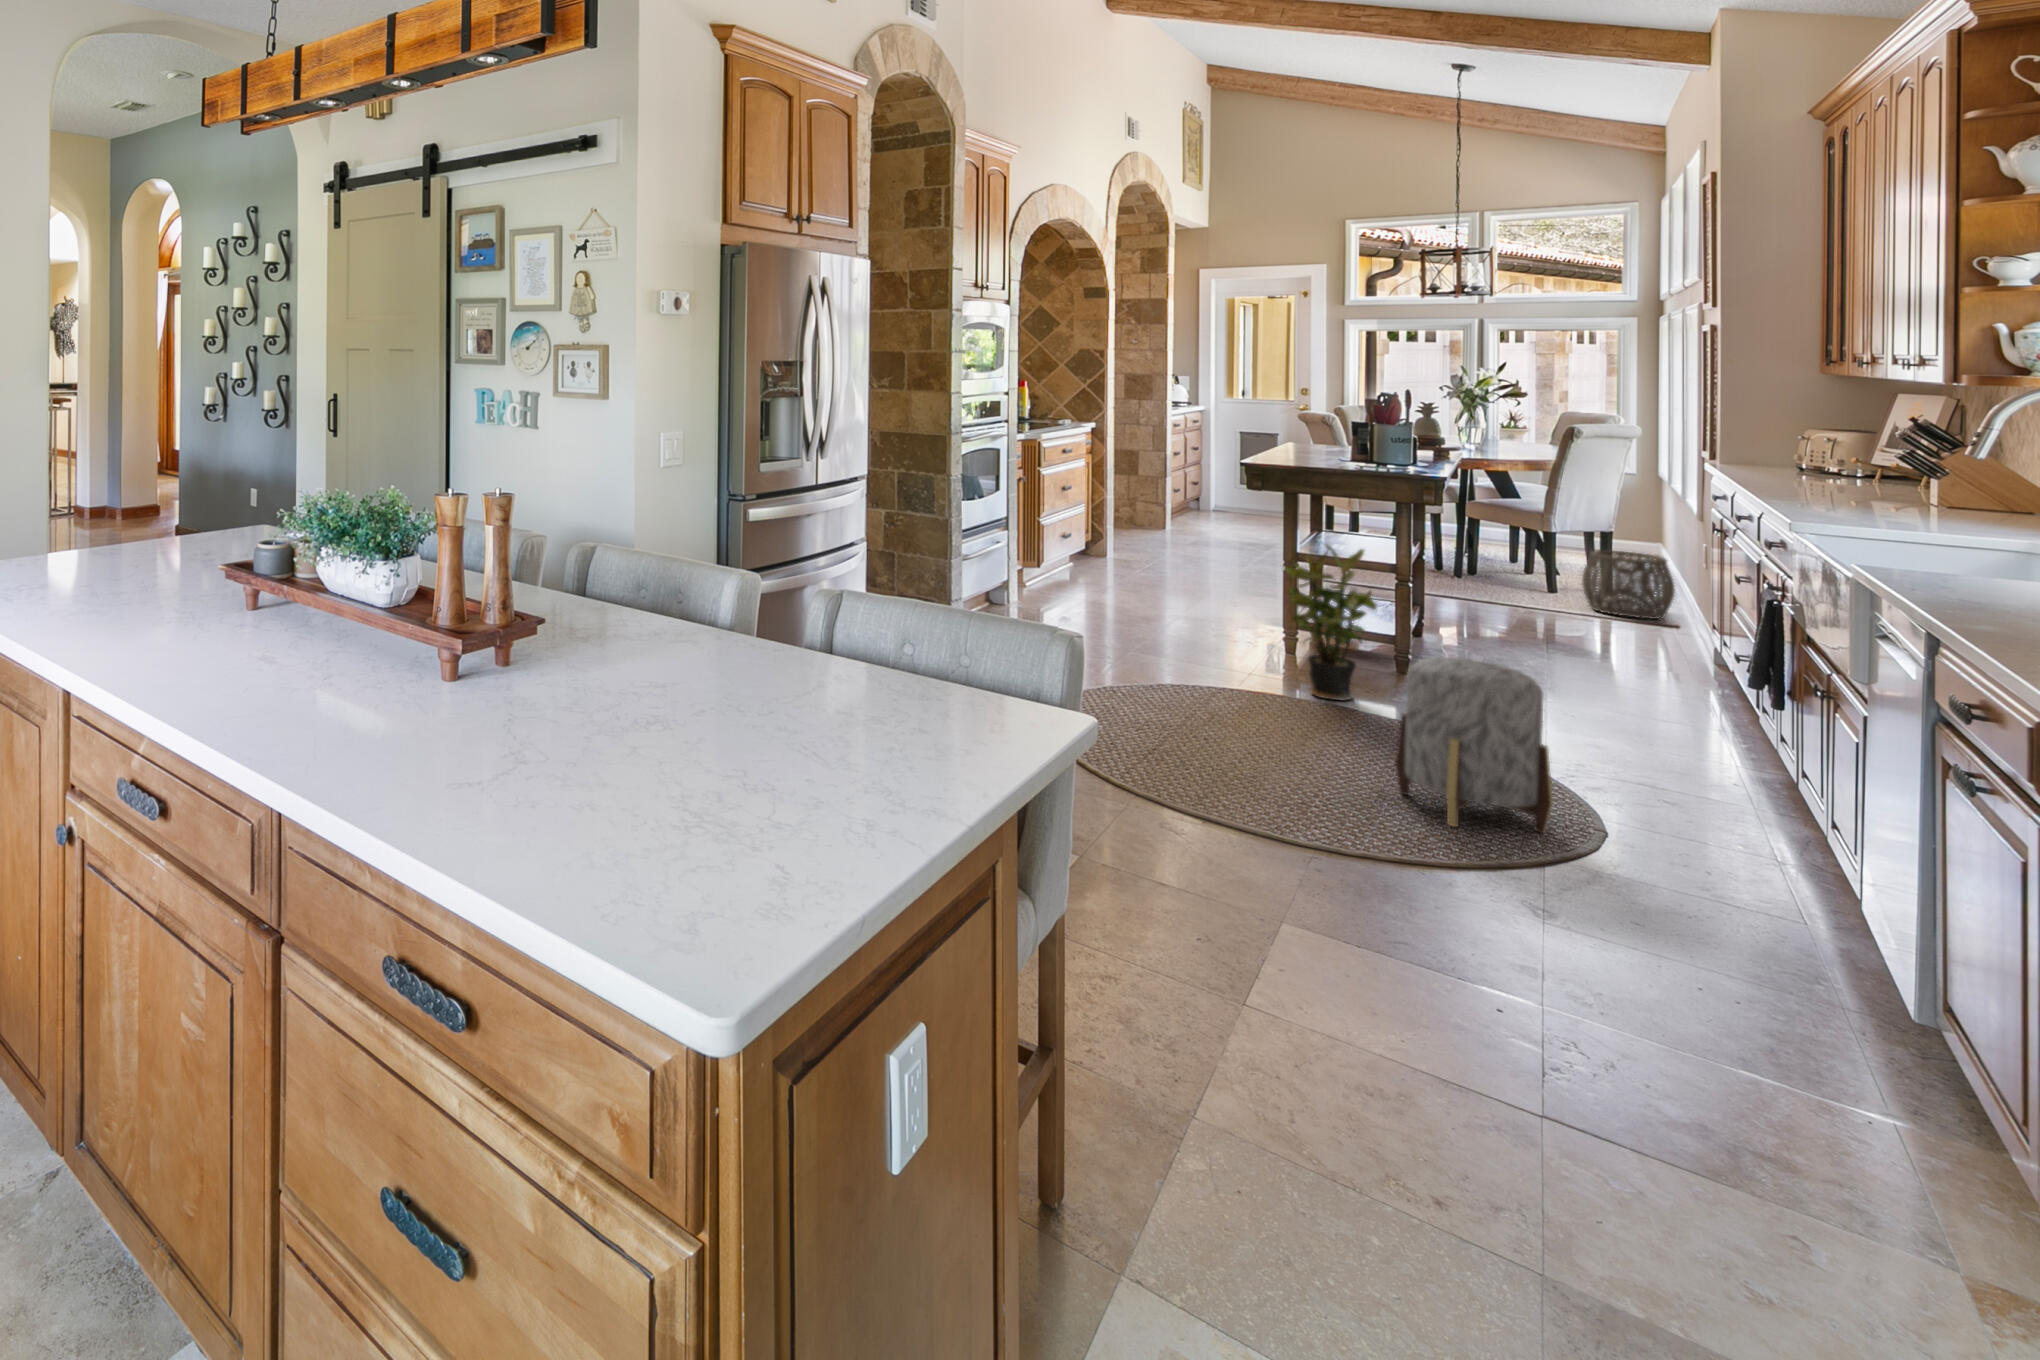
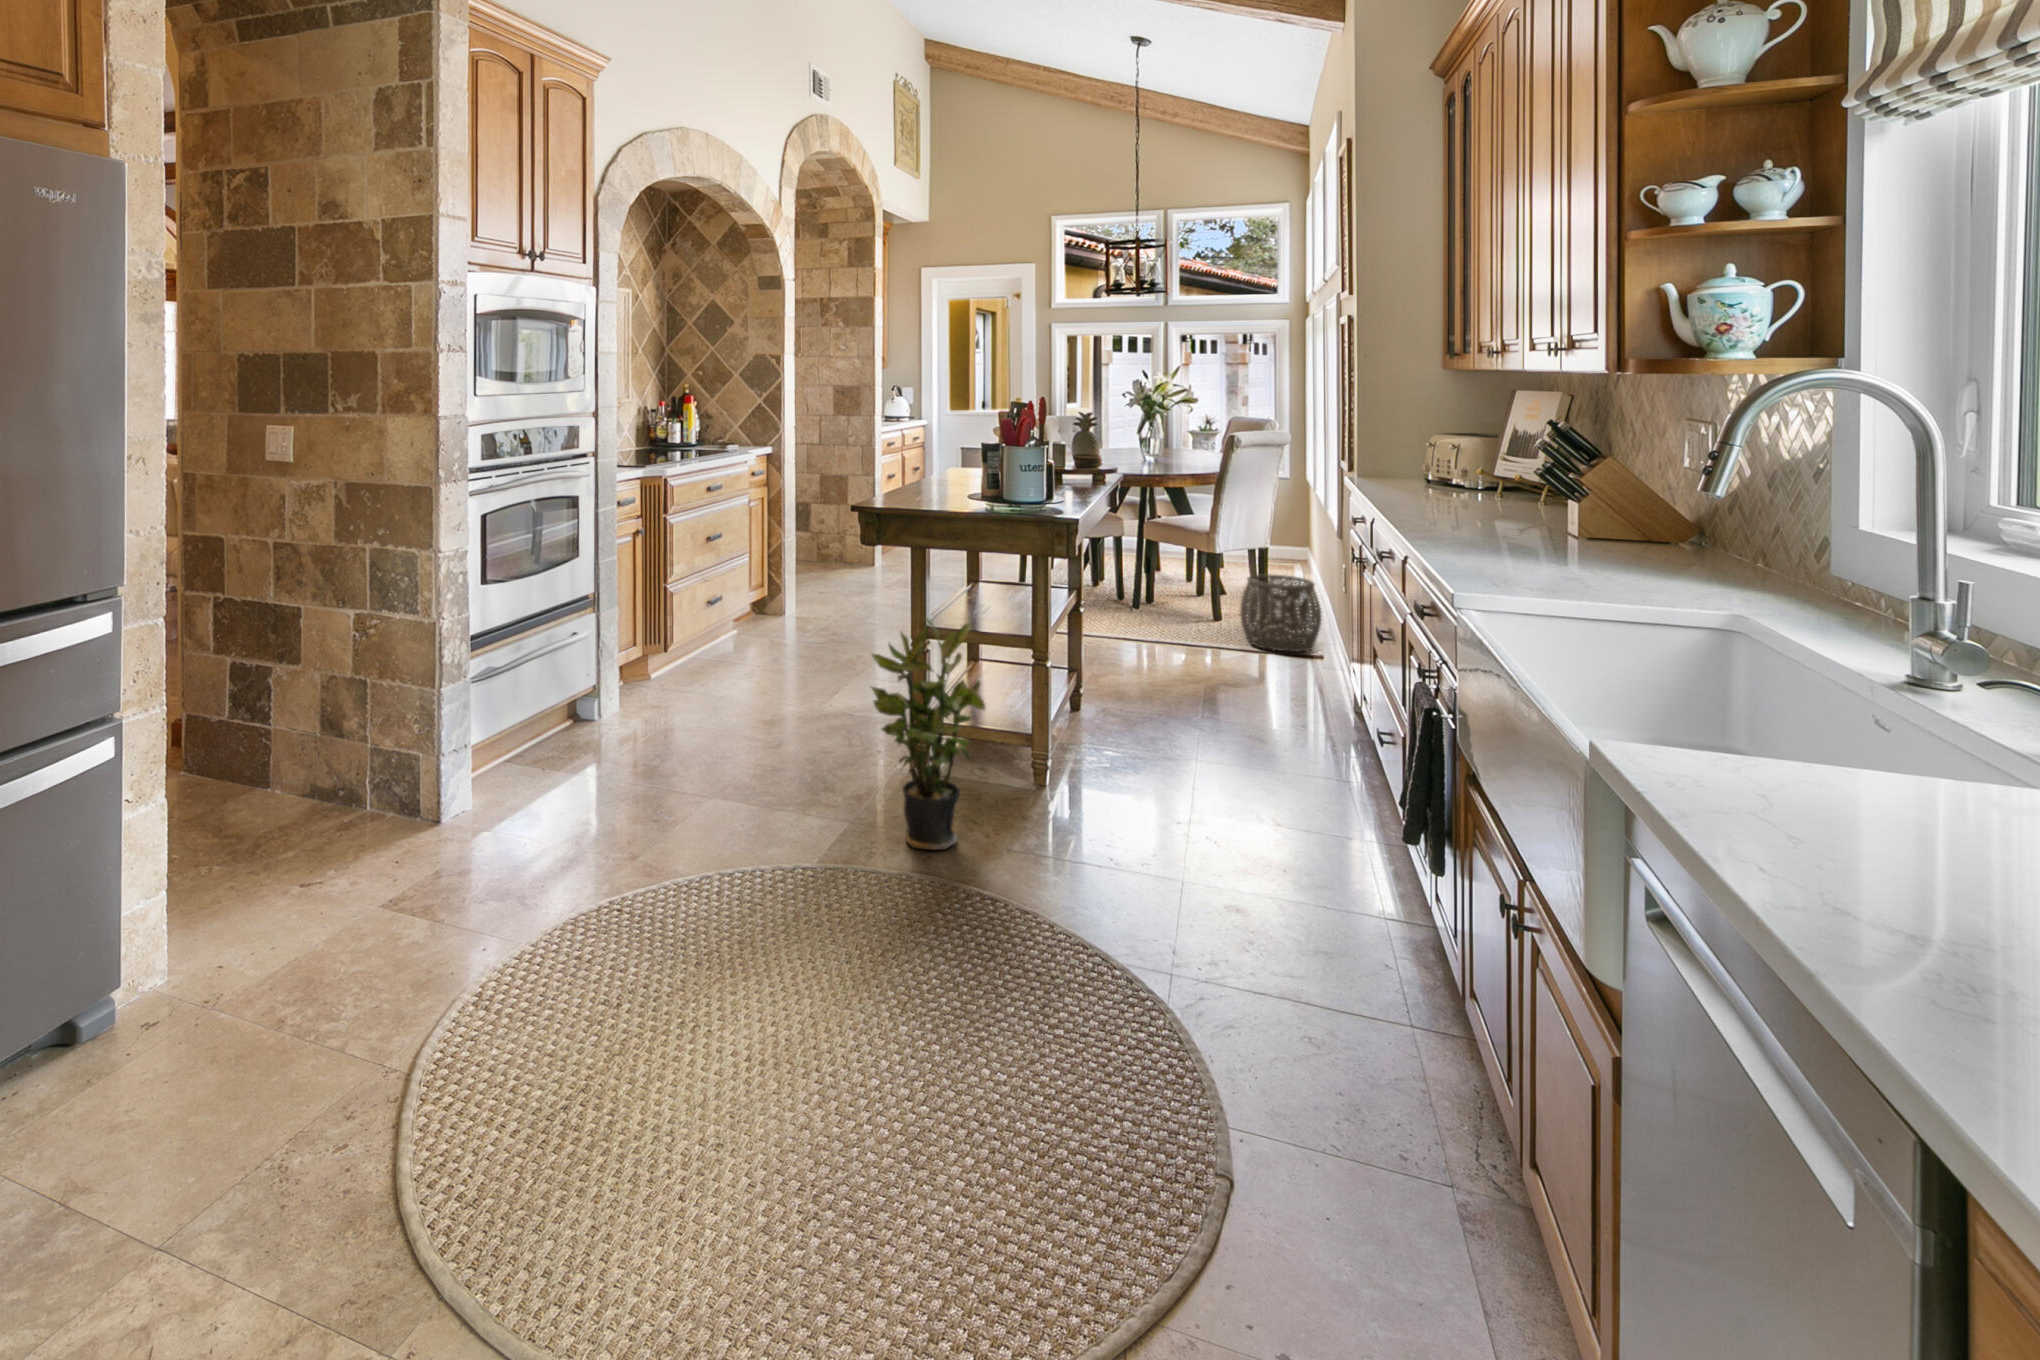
stool: present [1395,658,1553,833] -> none [936,845,1144,1189]

